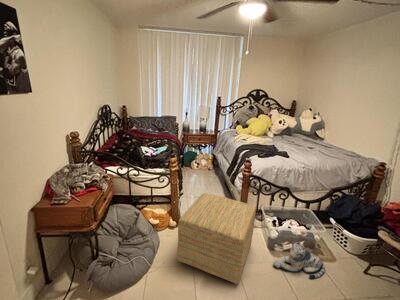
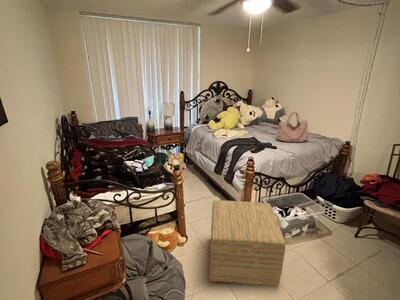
handbag: none [296,122,334,156] -> present [276,112,309,142]
plush toy: present [274,242,325,278] -> none [294,228,334,257]

